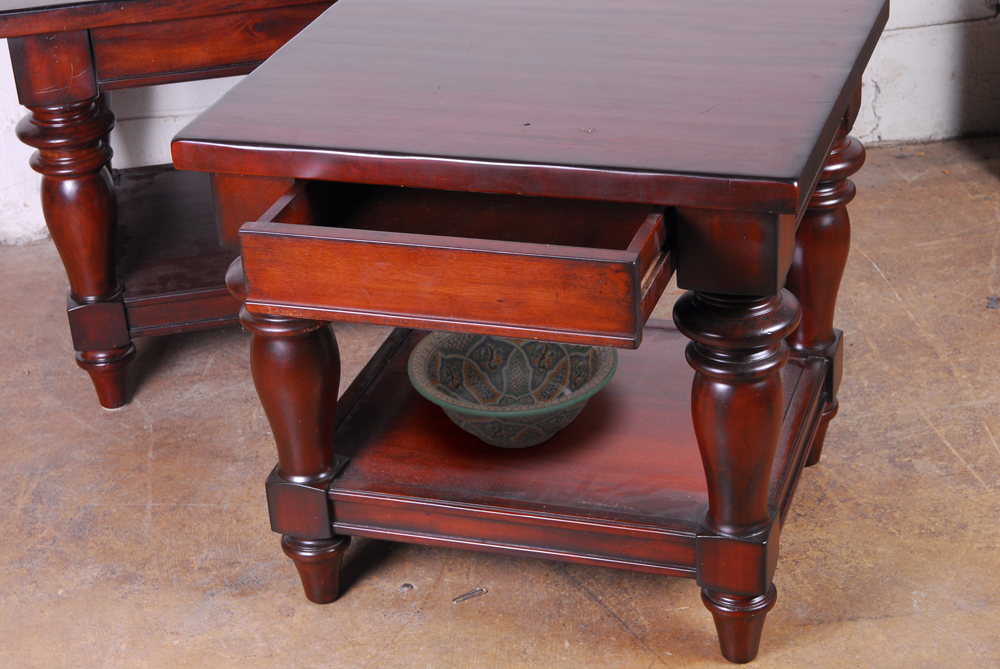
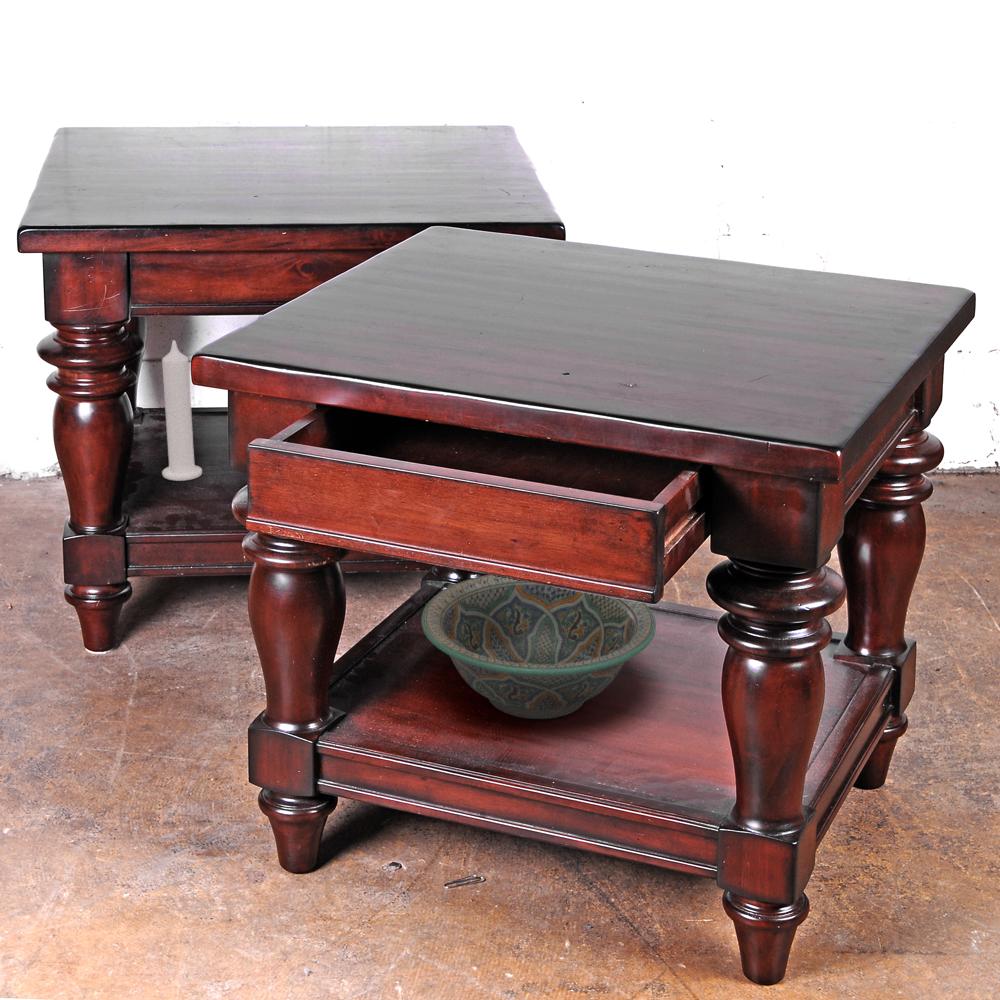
candle: none [134,114,184,241] -> present [162,340,202,481]

